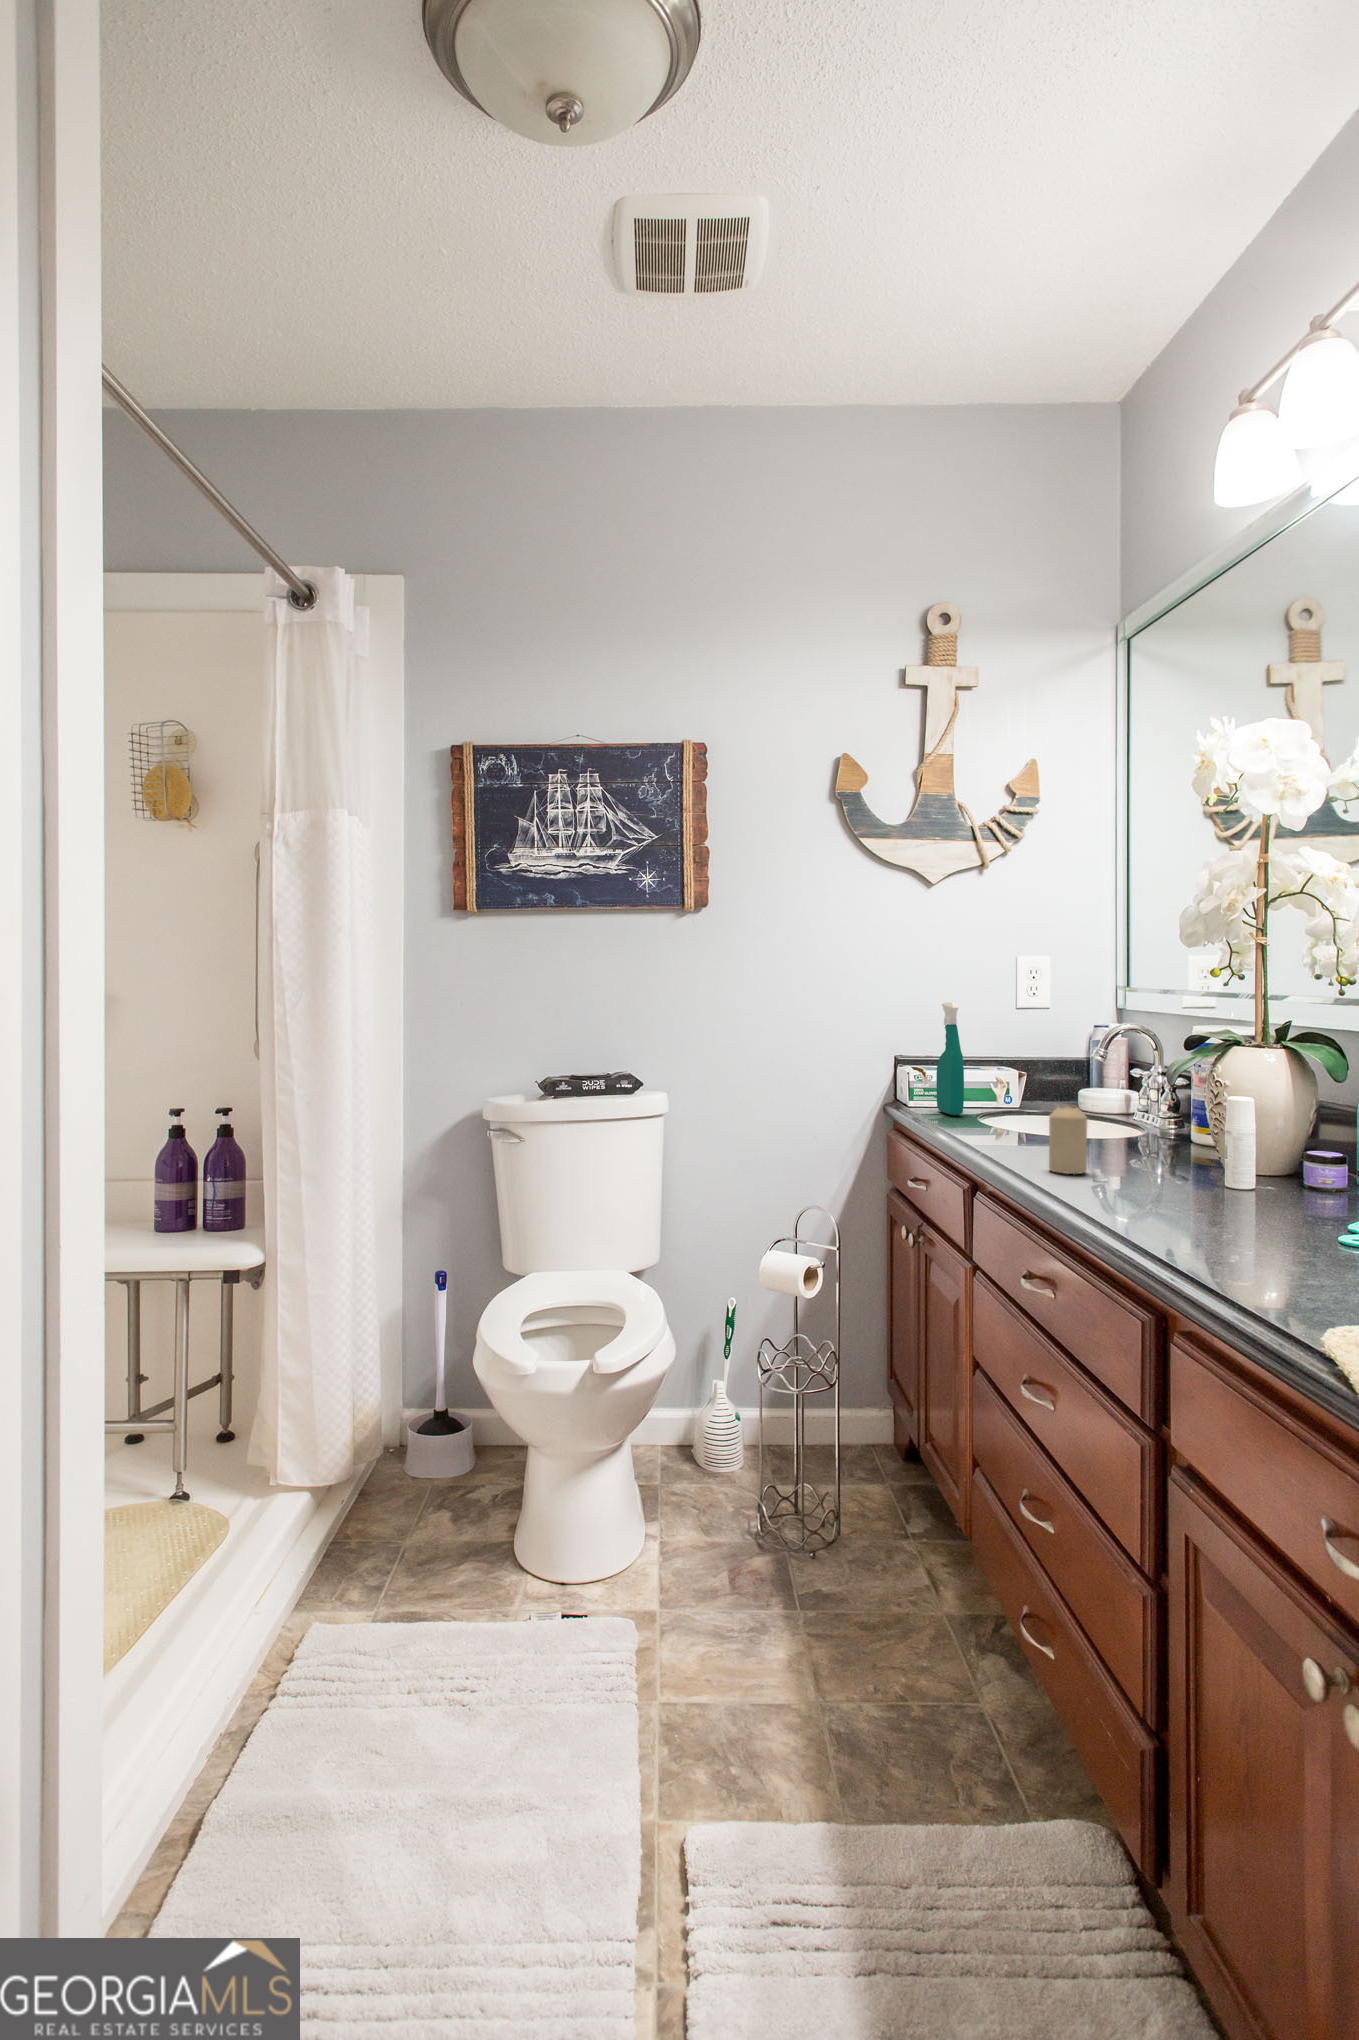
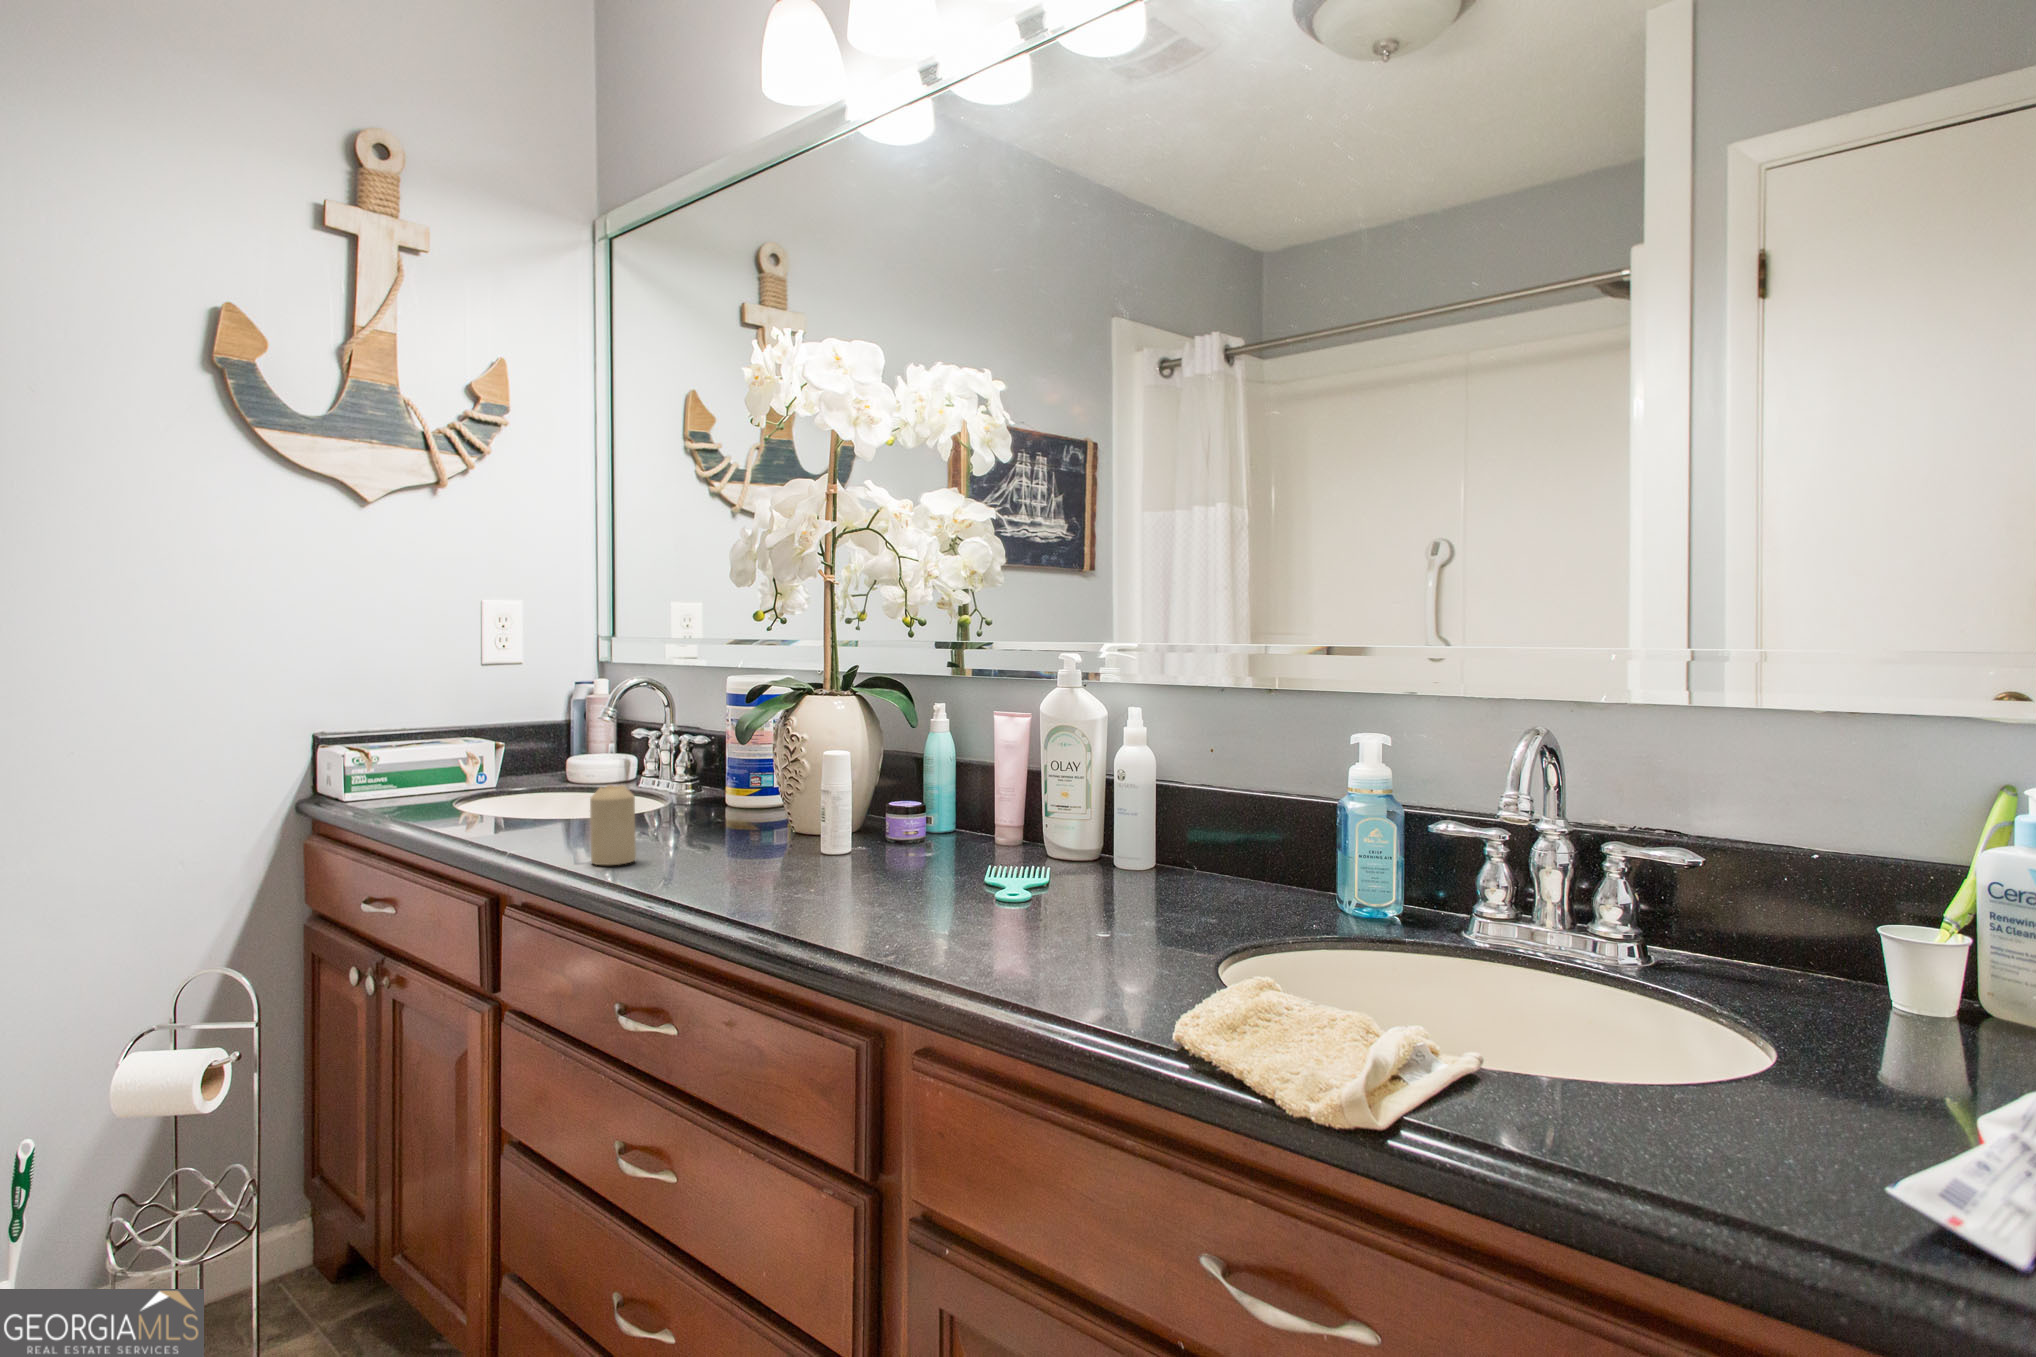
spray bottle: present [936,1002,964,1115] -> none [389,659,433,807]

